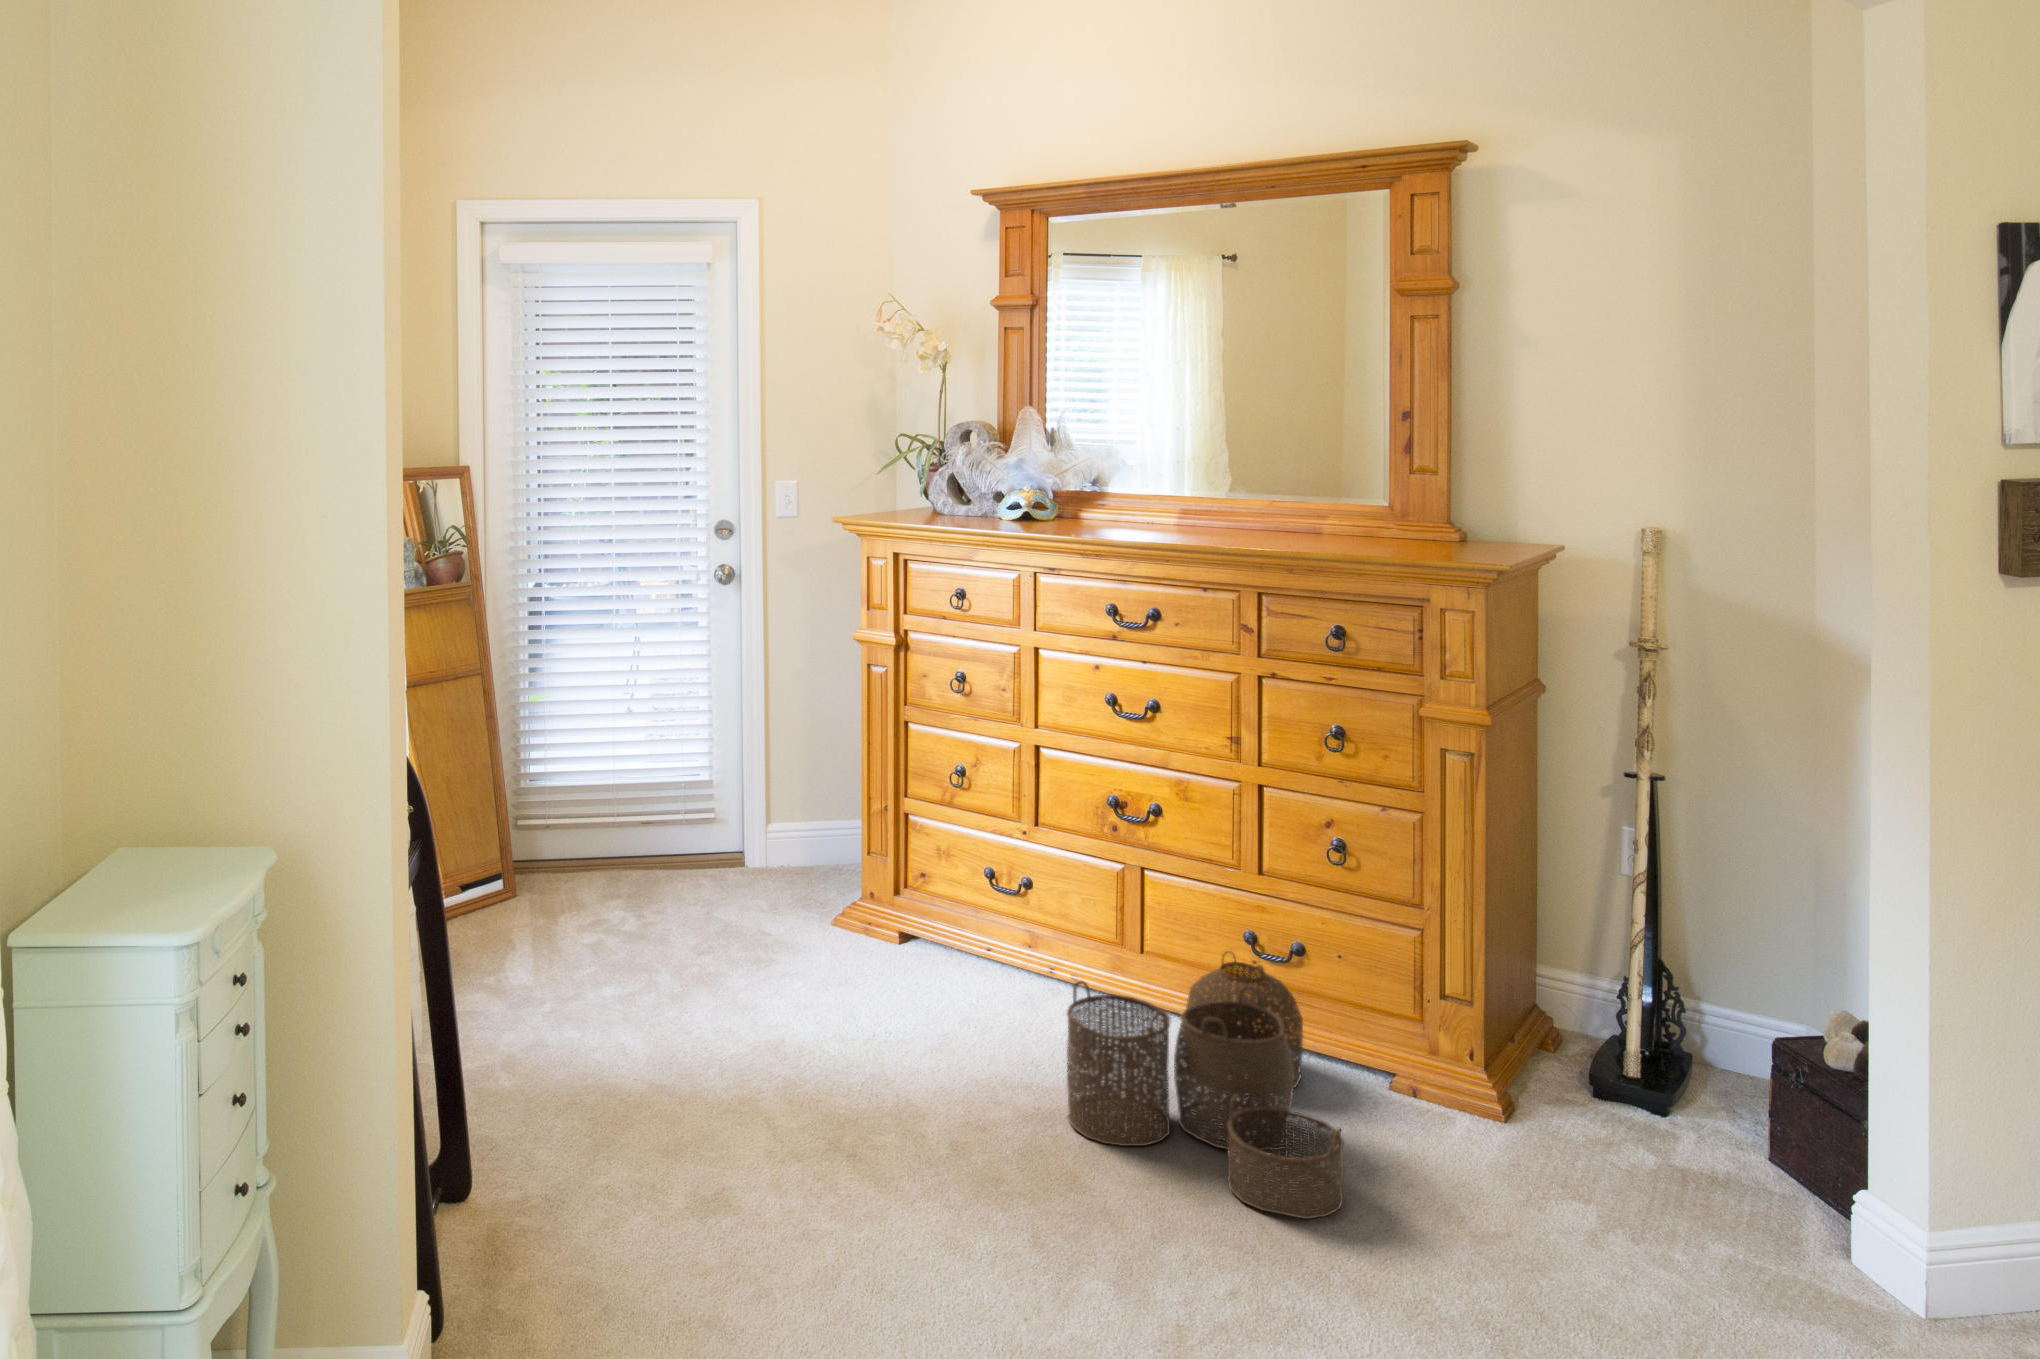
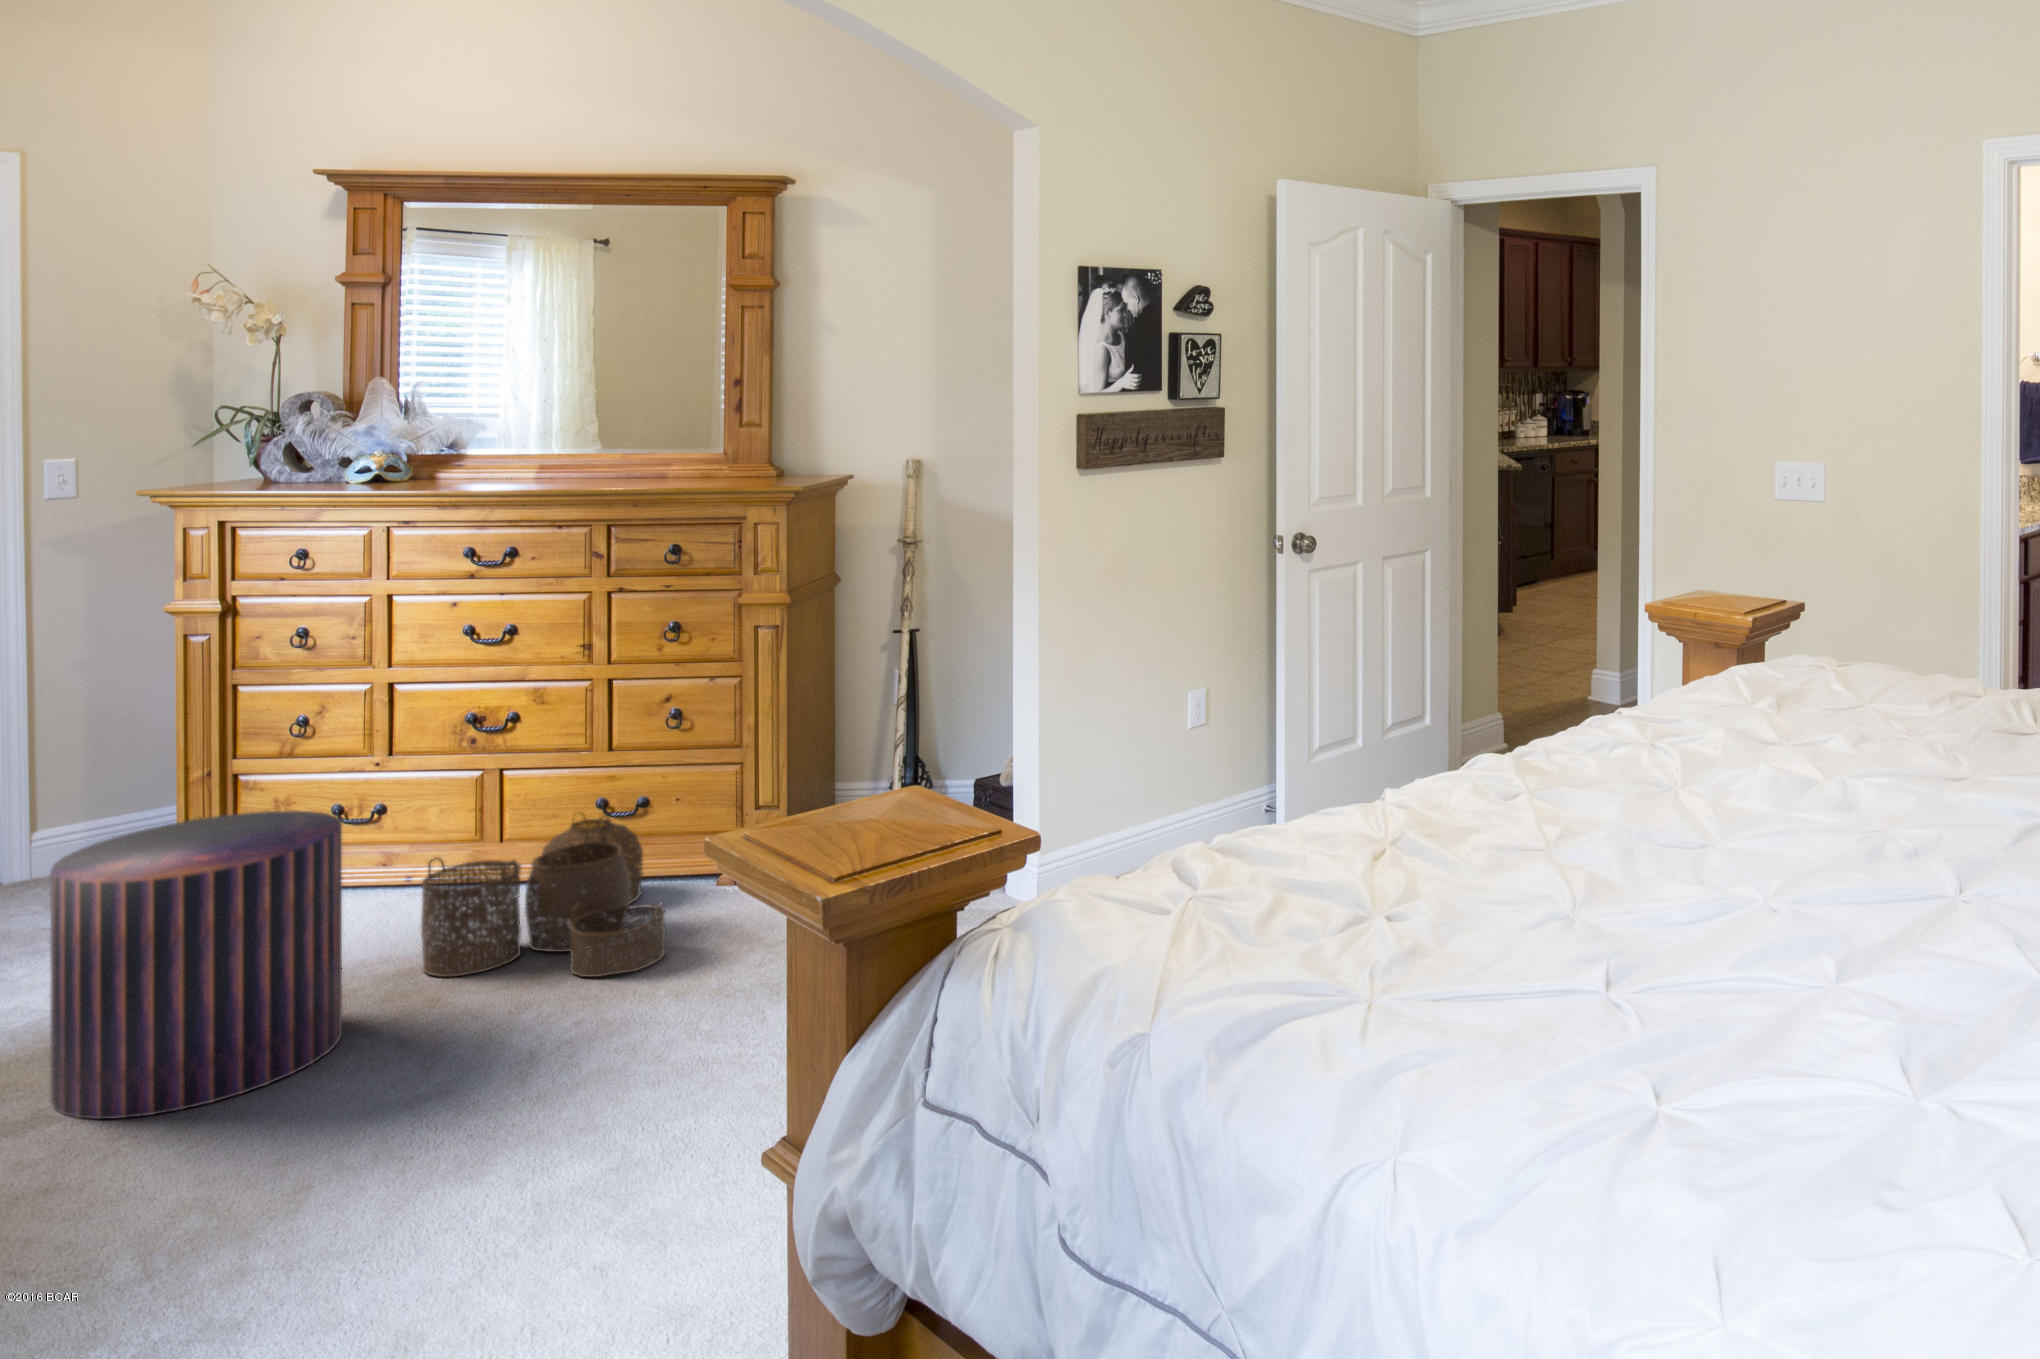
pouf: none [739,889,989,1250] -> present [51,810,342,1119]

